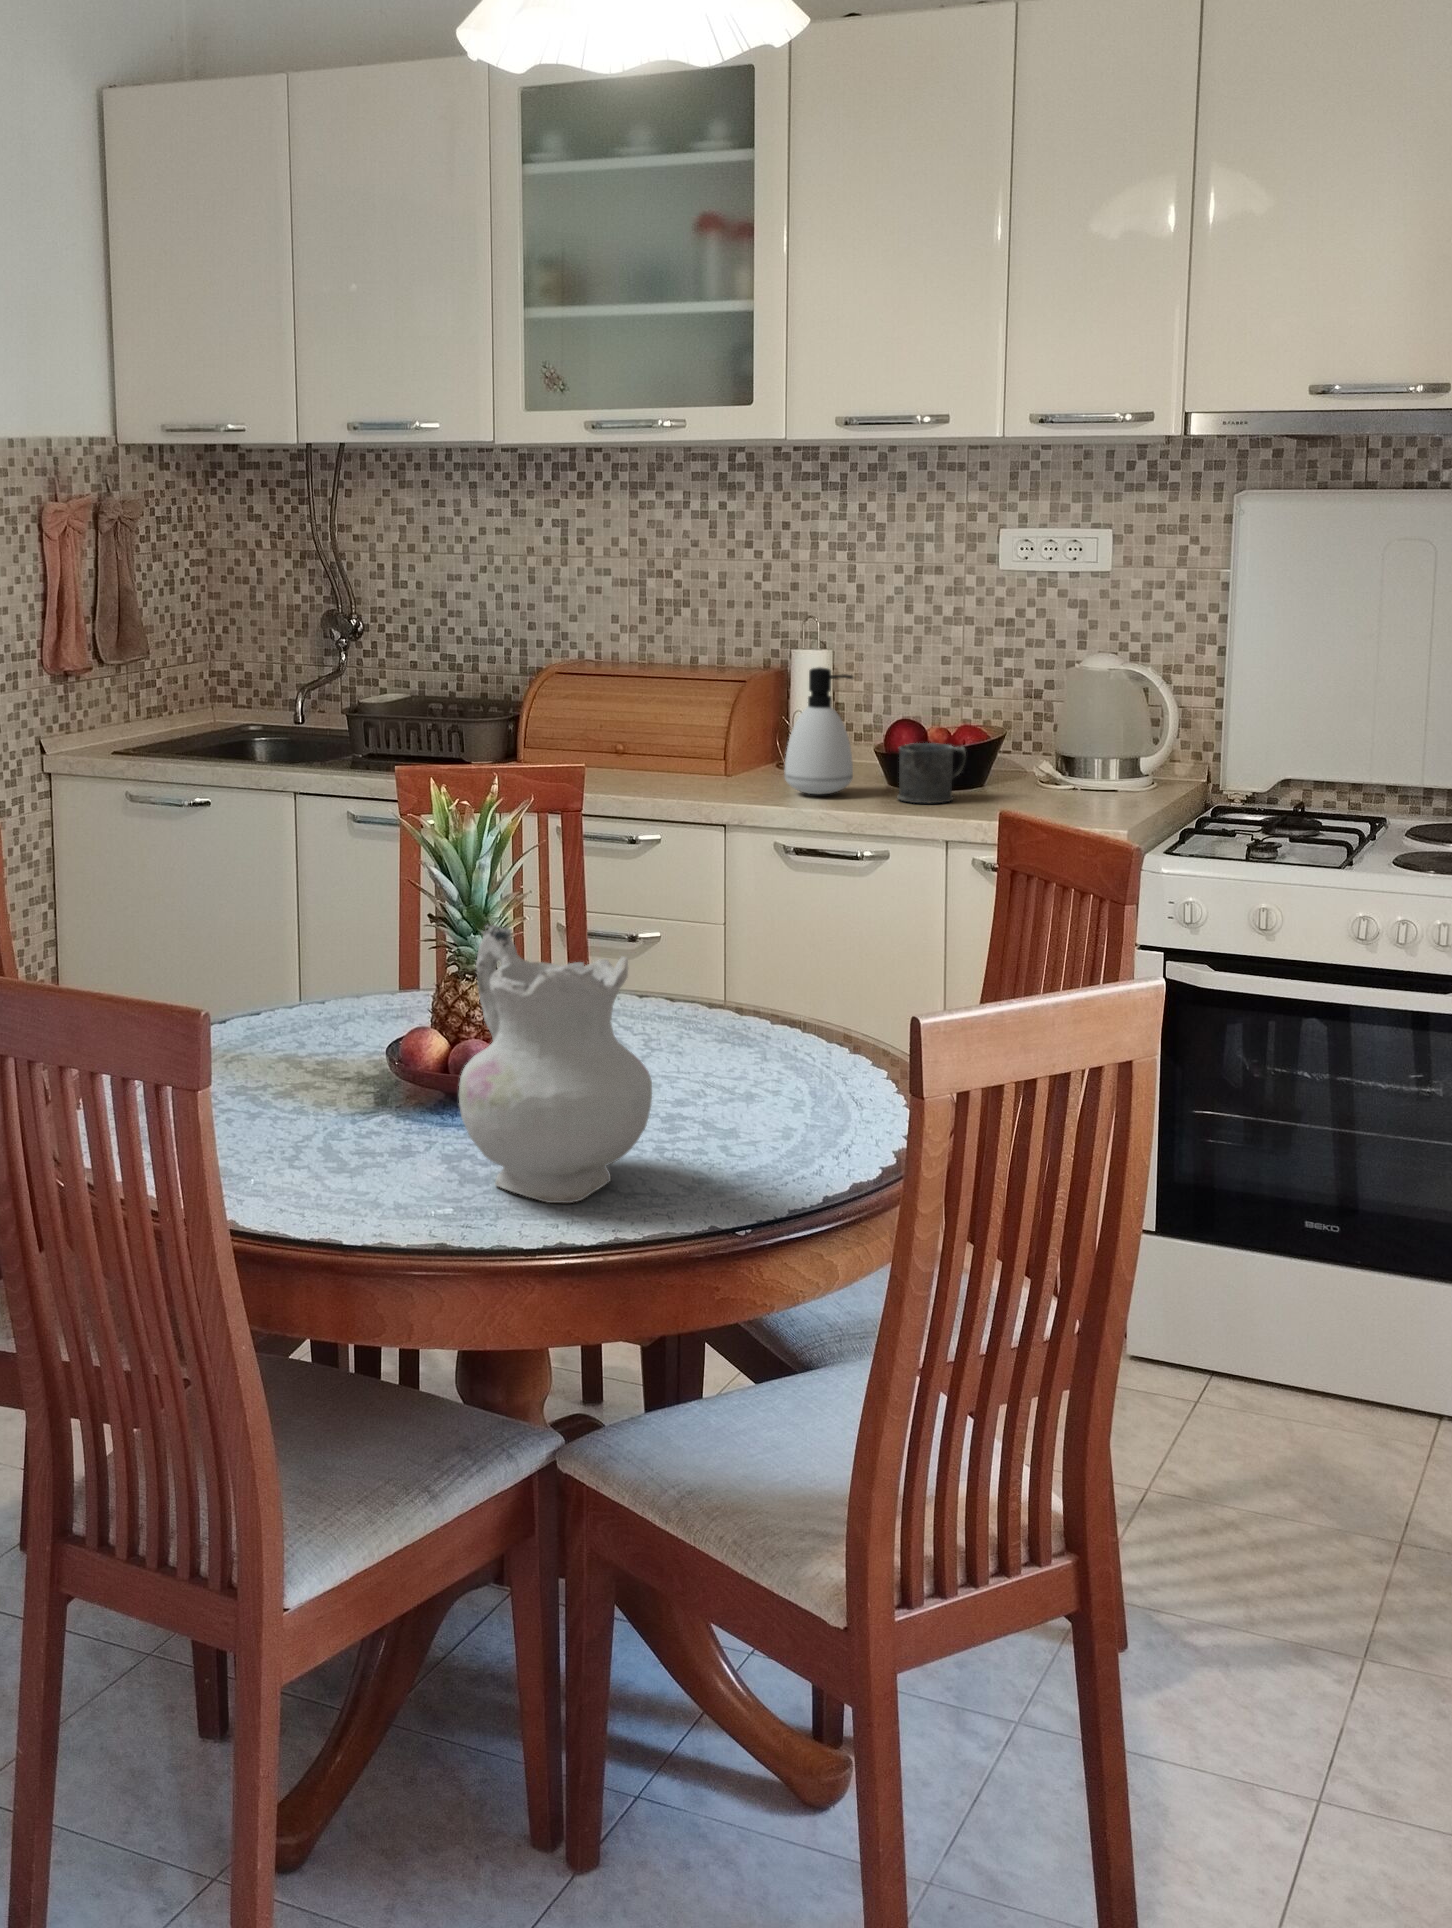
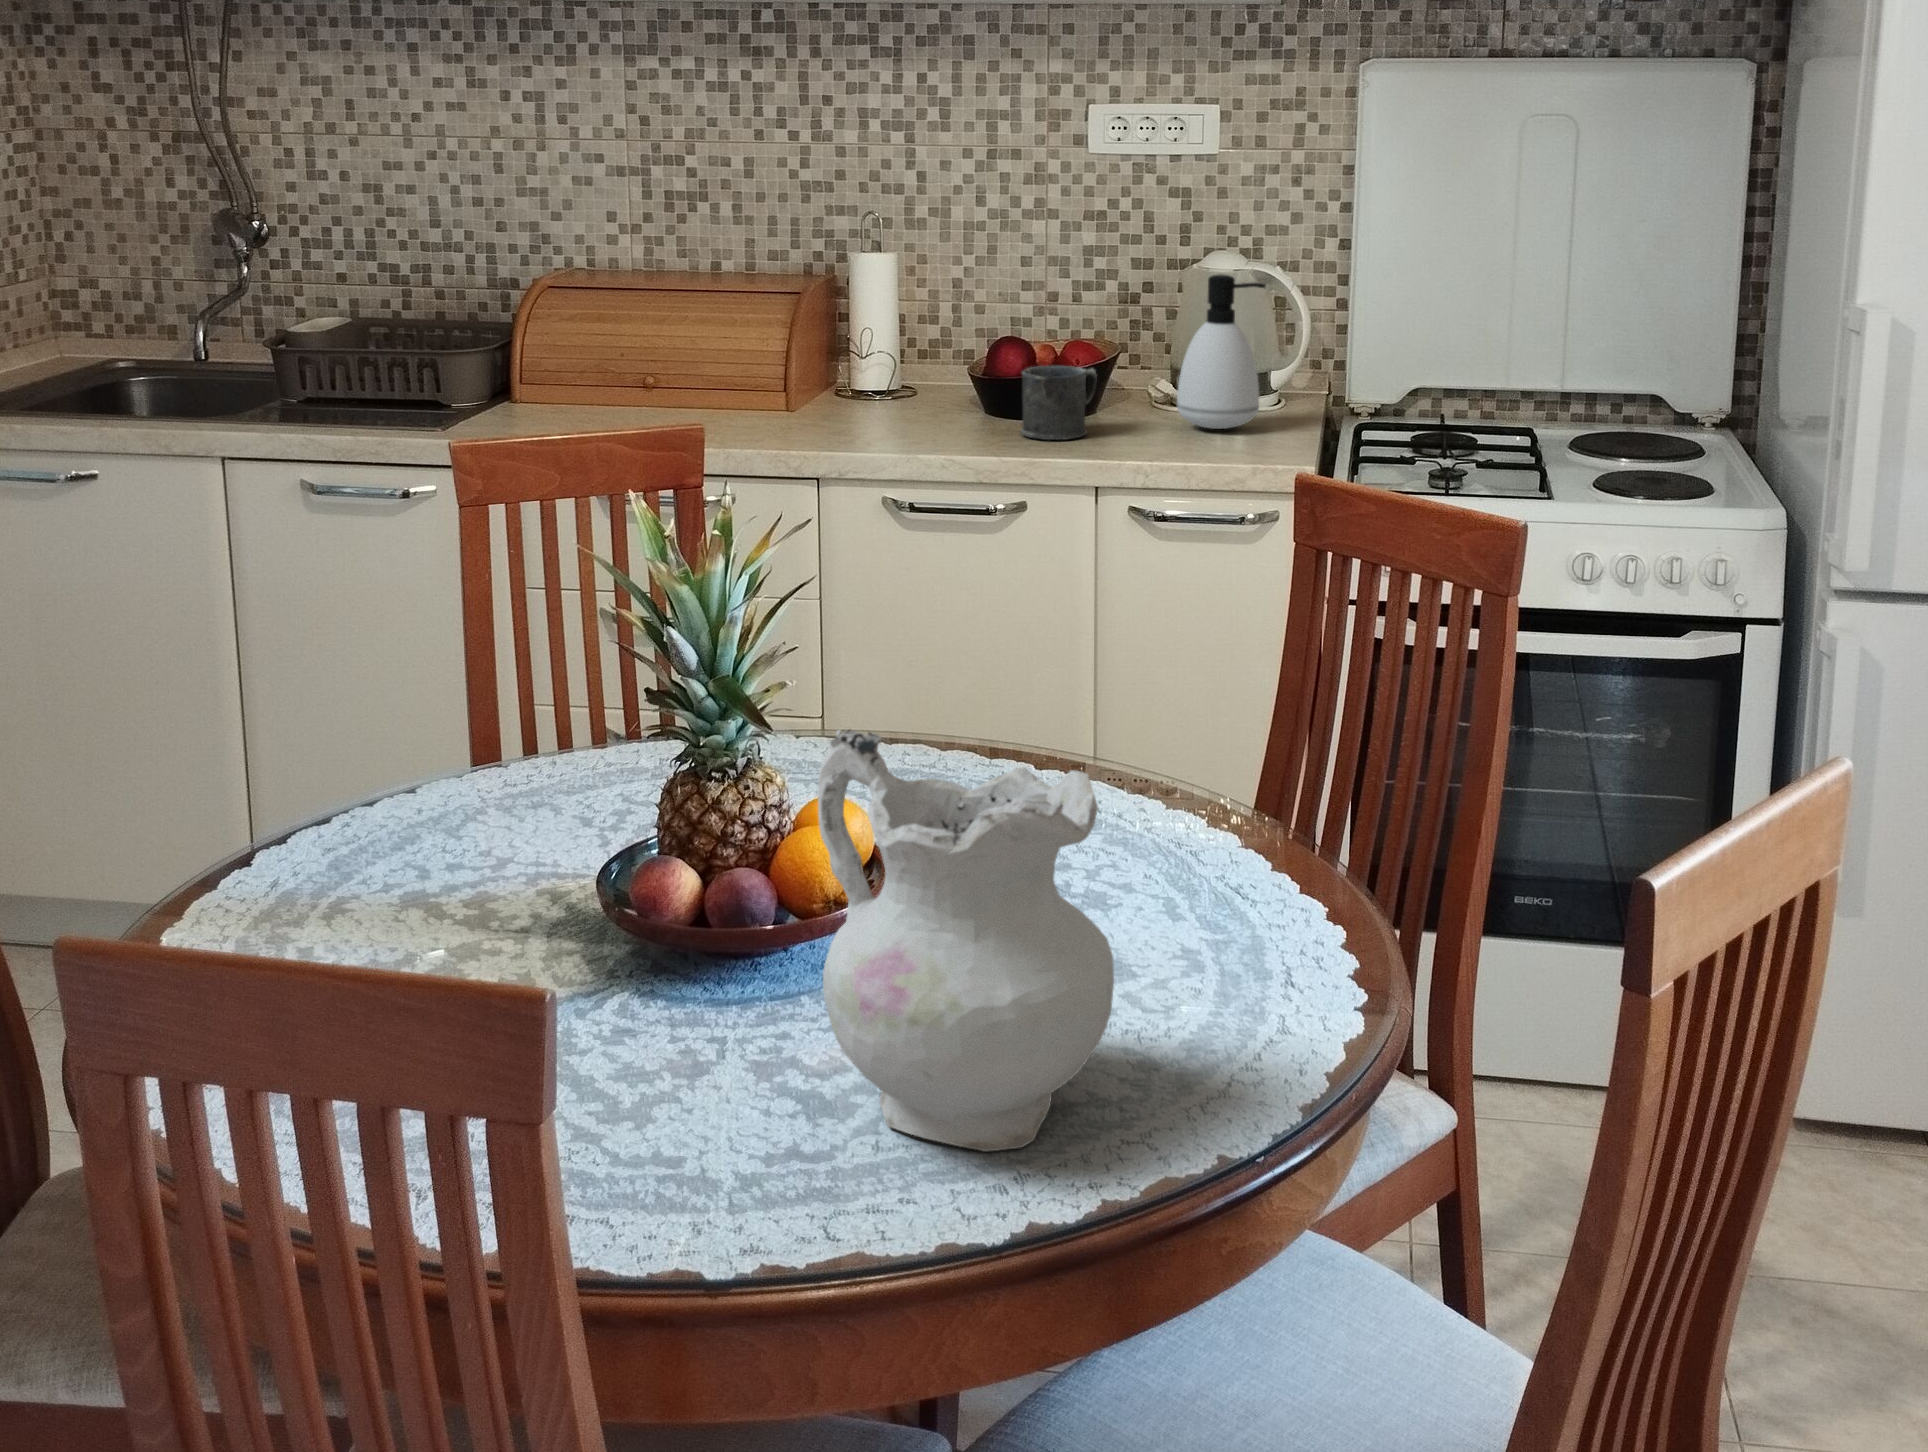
soap dispenser: present [784,667,853,794] -> present [1177,274,1266,429]

